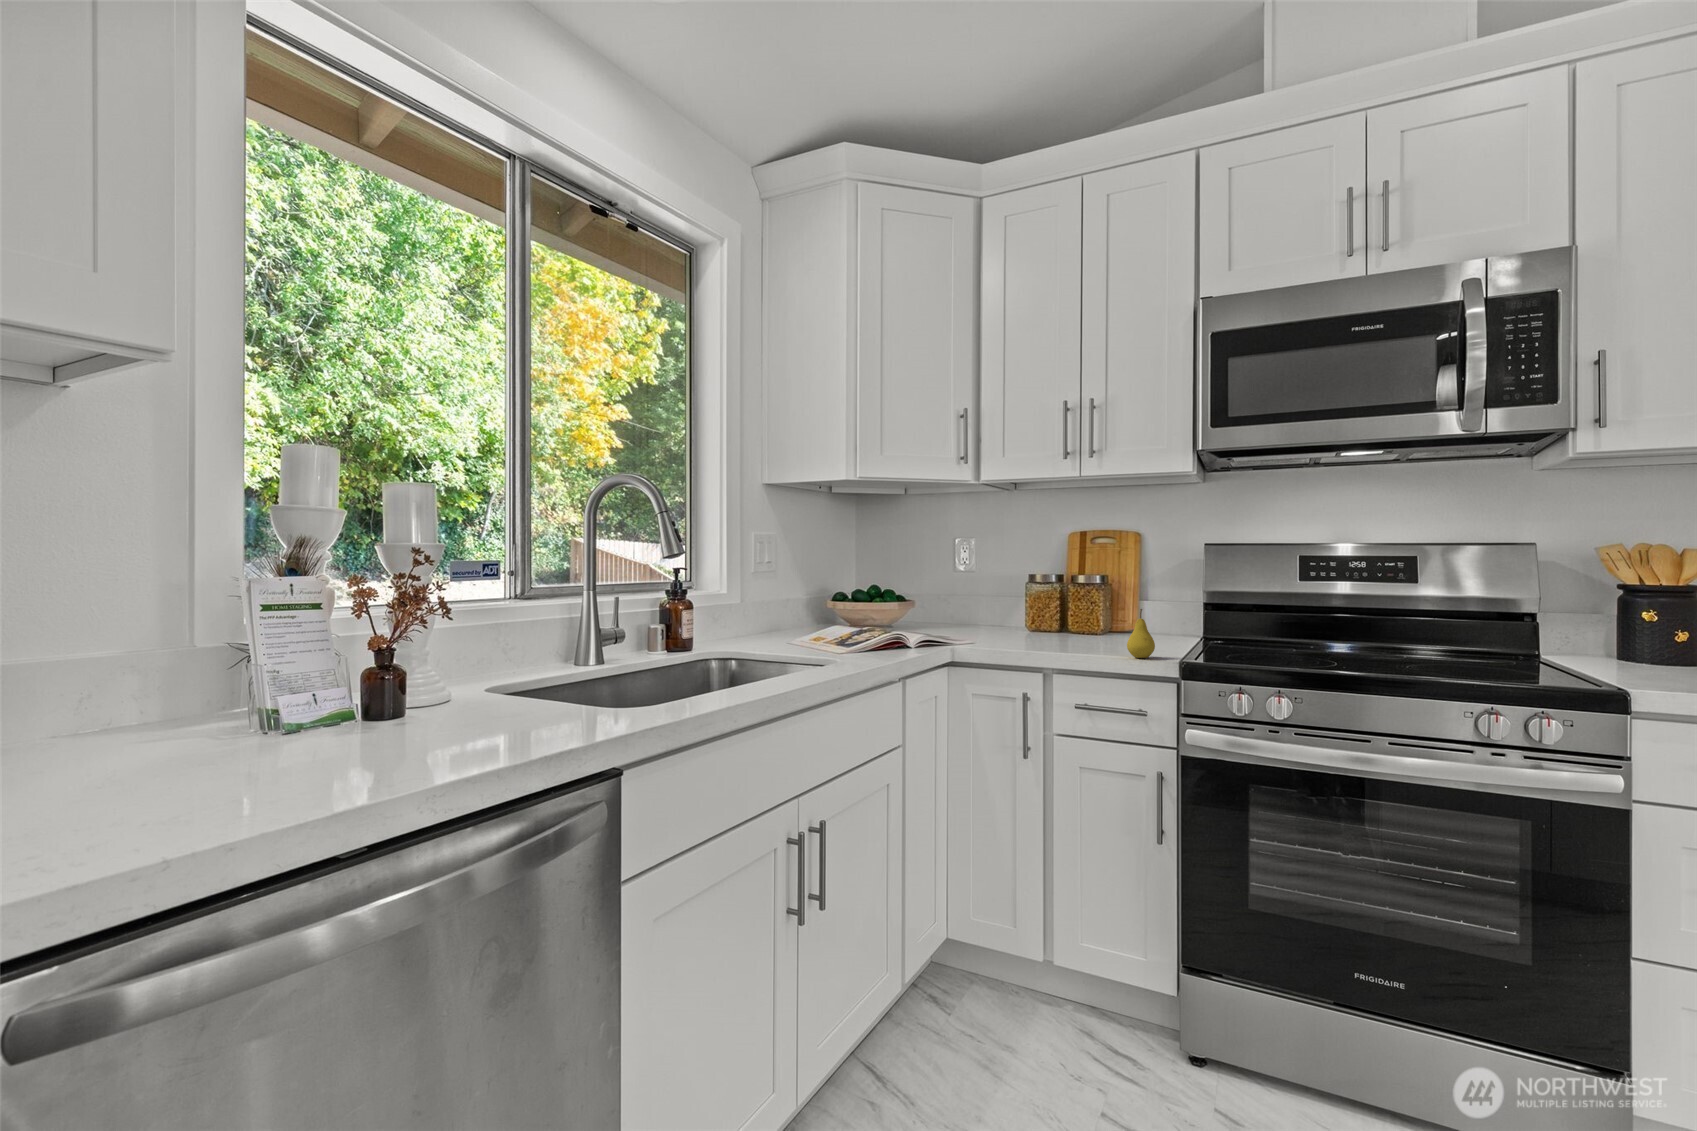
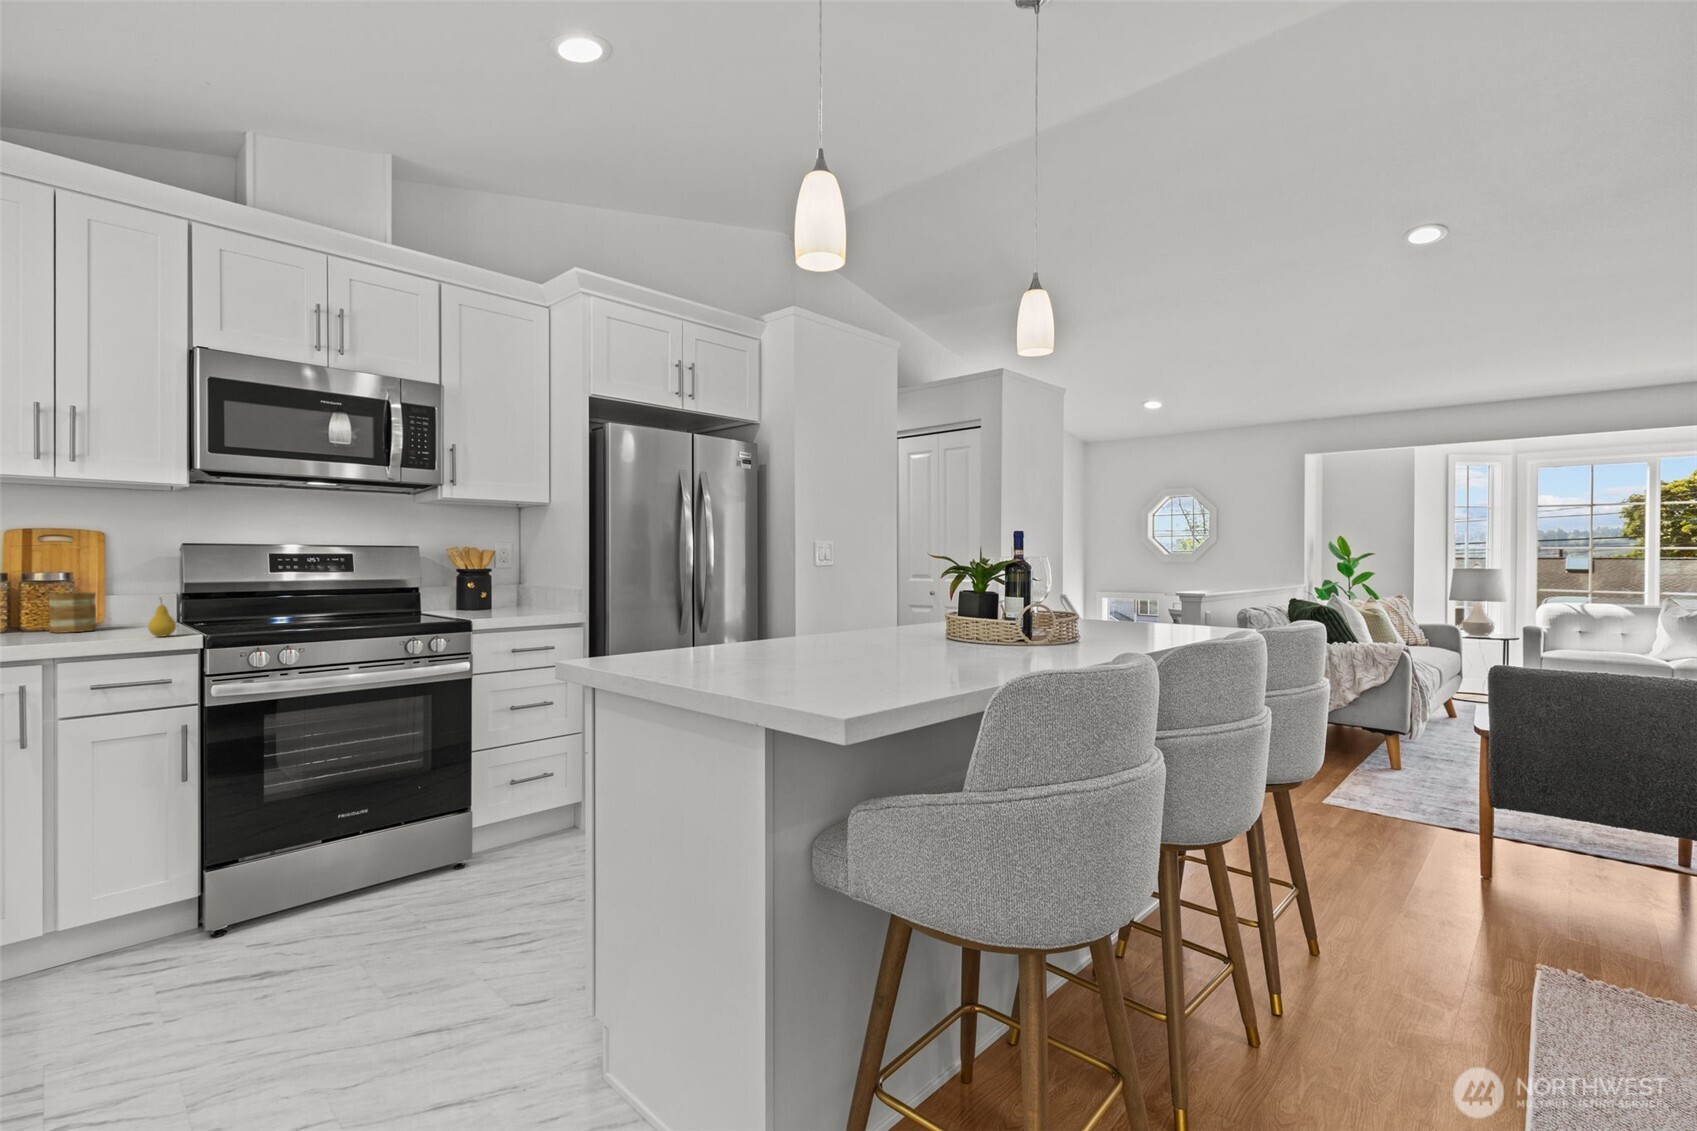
mug: none [1071,599,1109,642] -> present [48,592,97,633]

